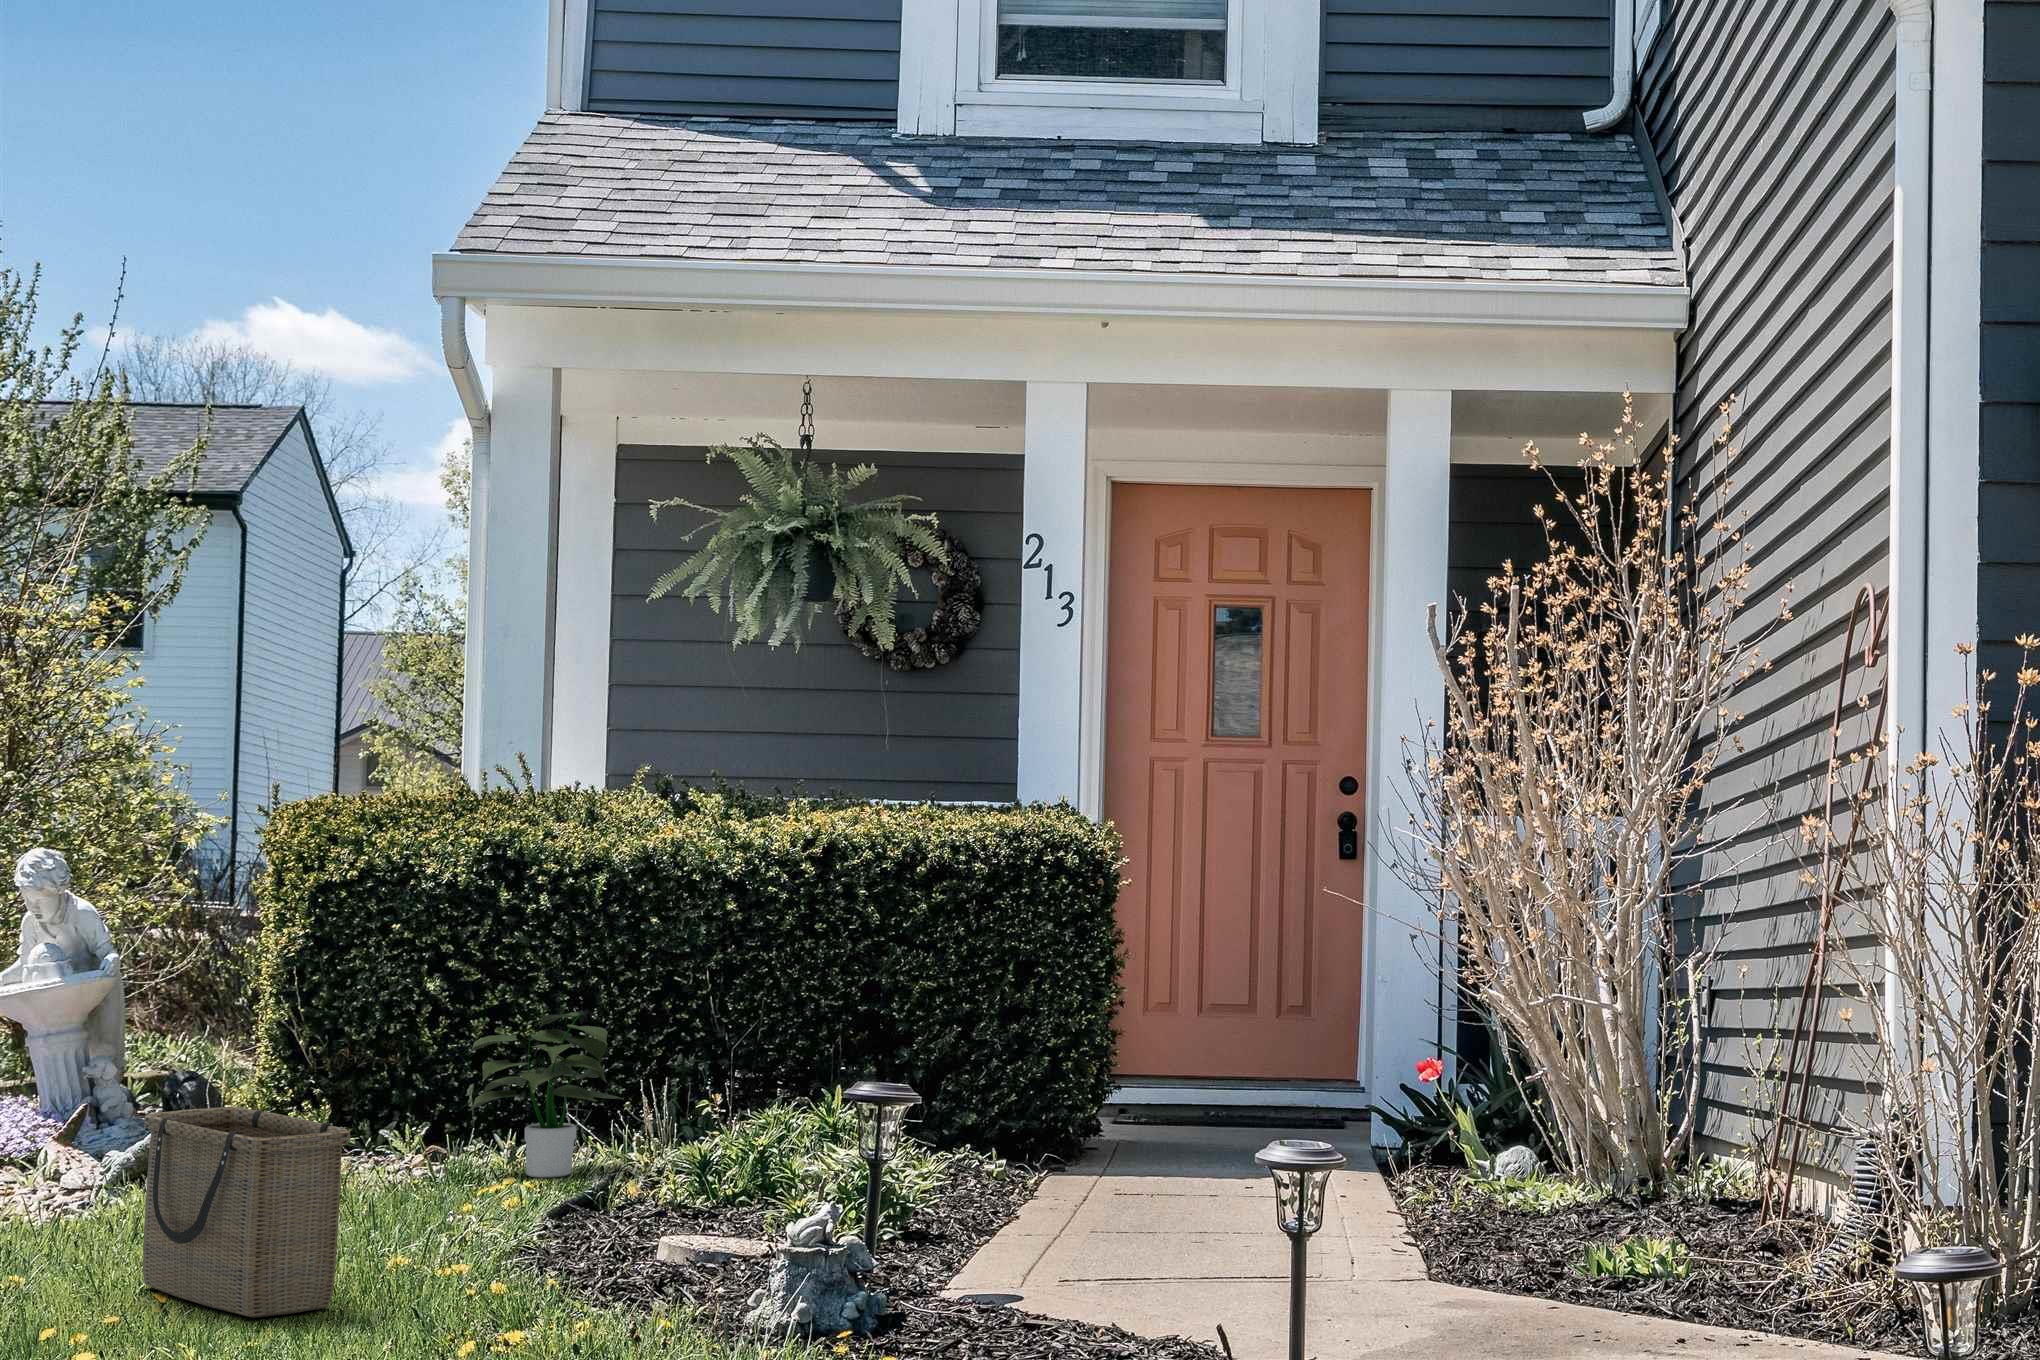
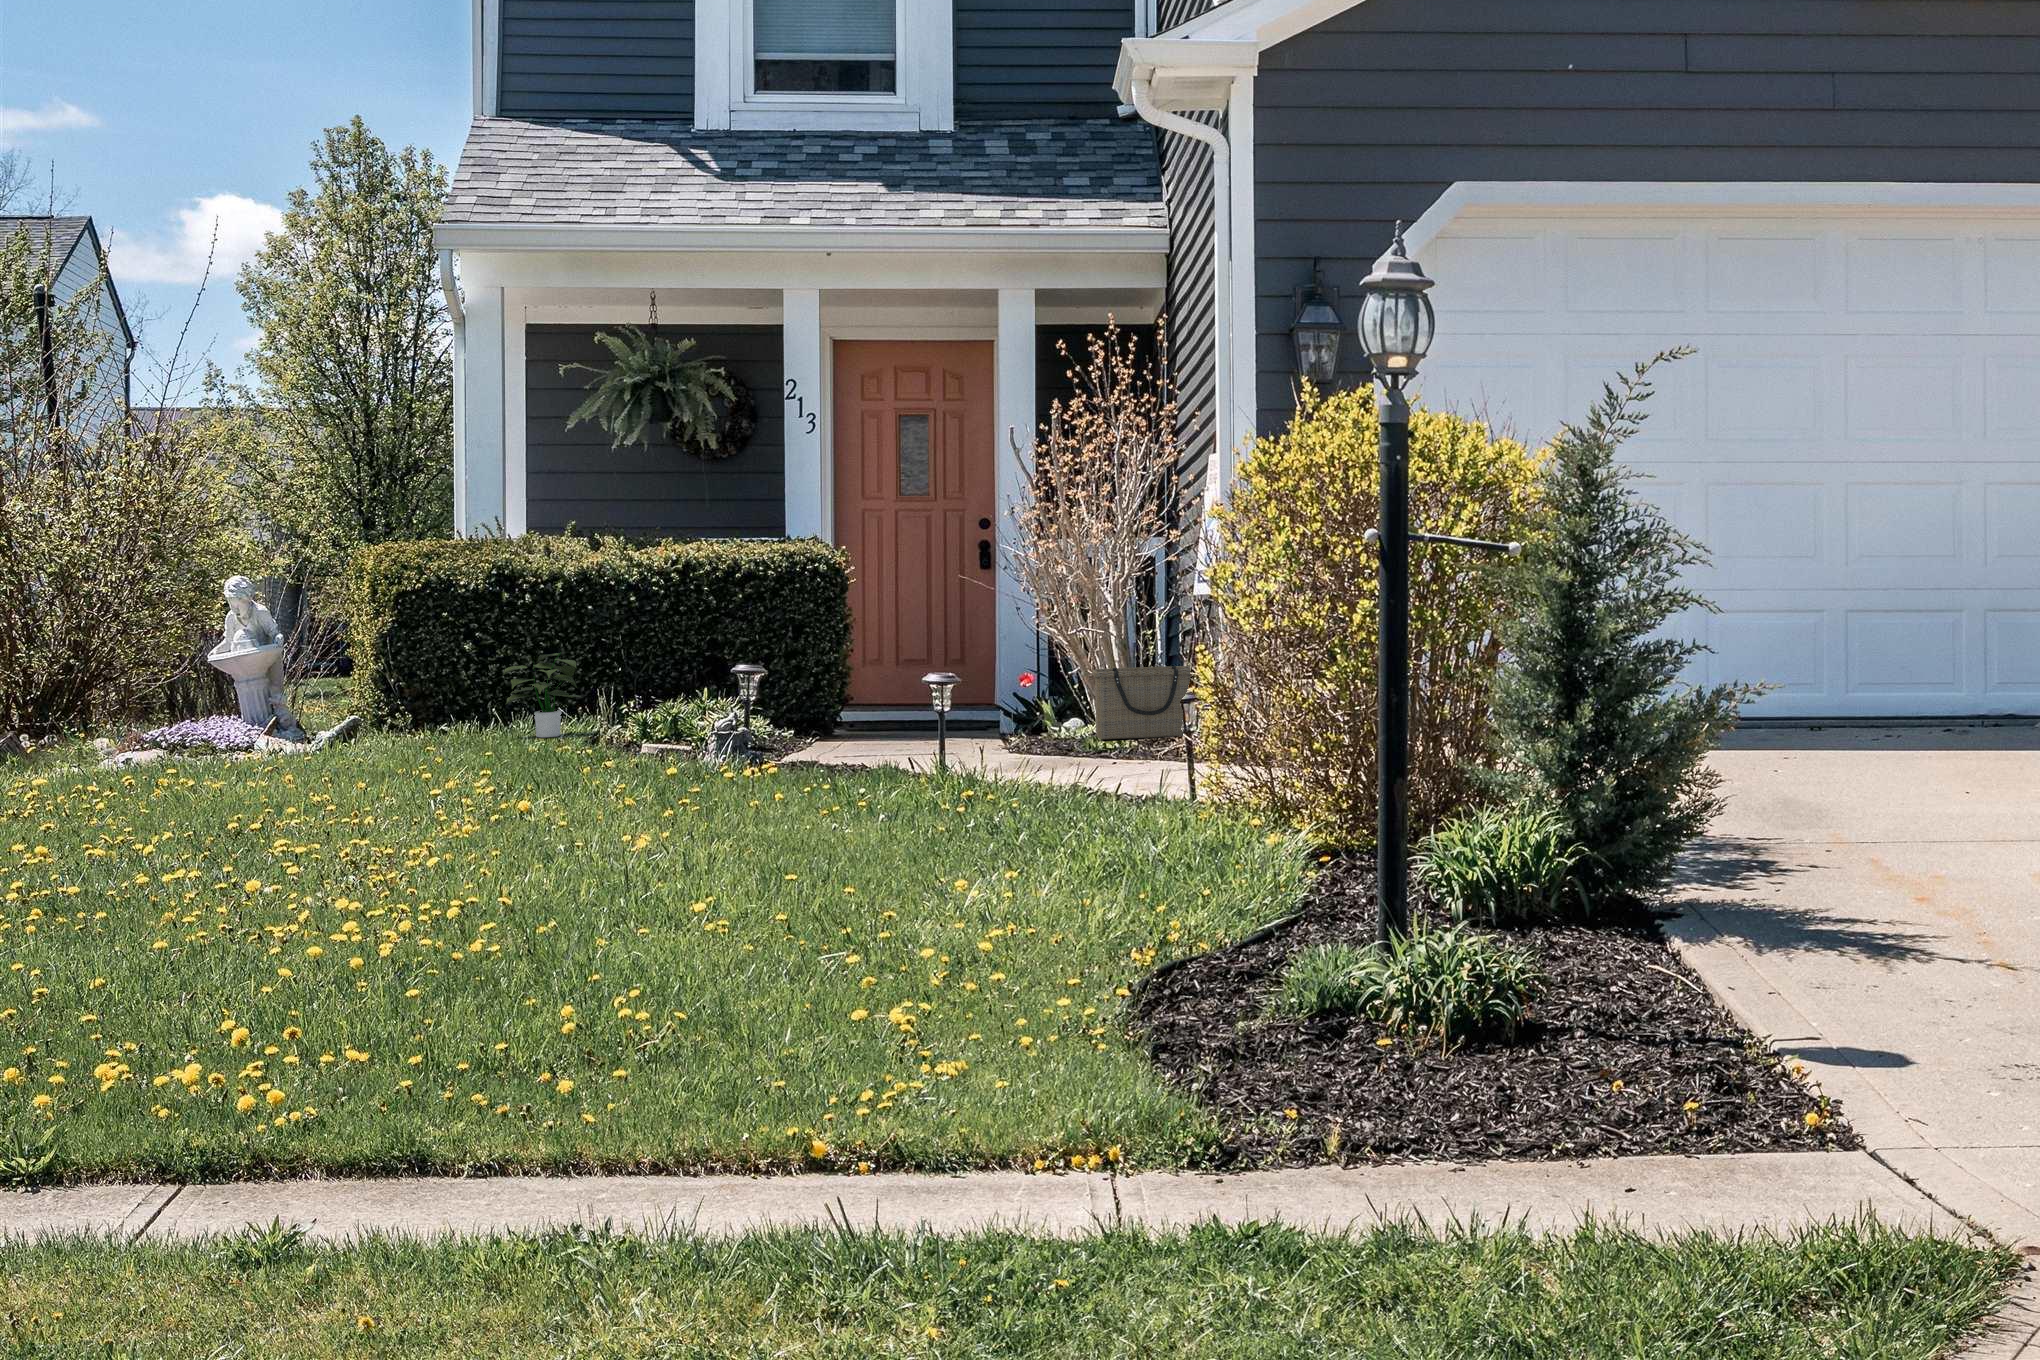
basket: present [143,1107,350,1317] -> present [1092,666,1190,739]

